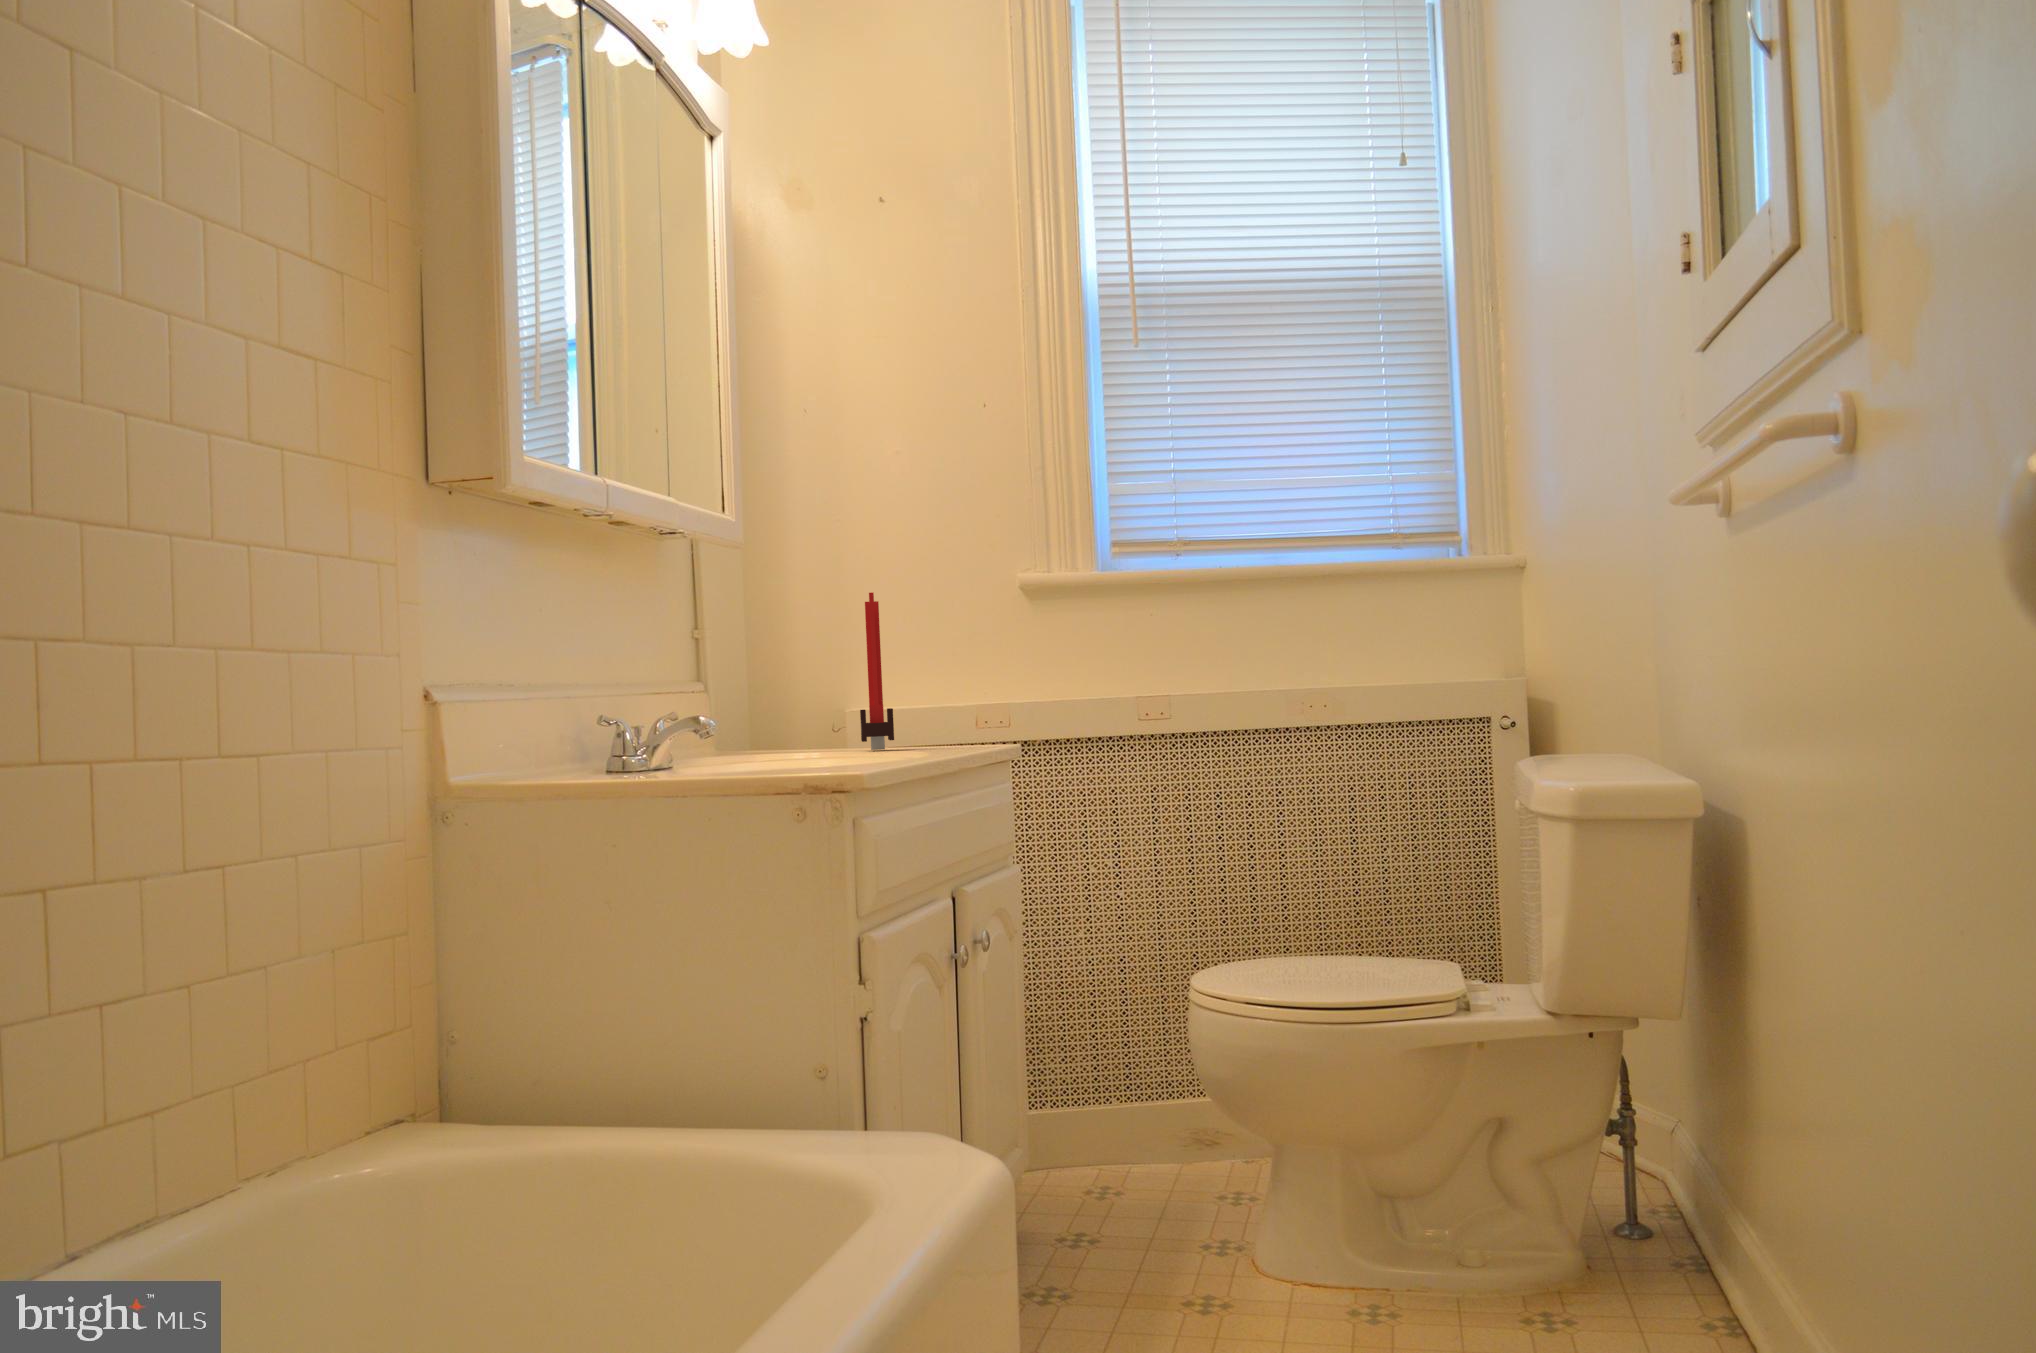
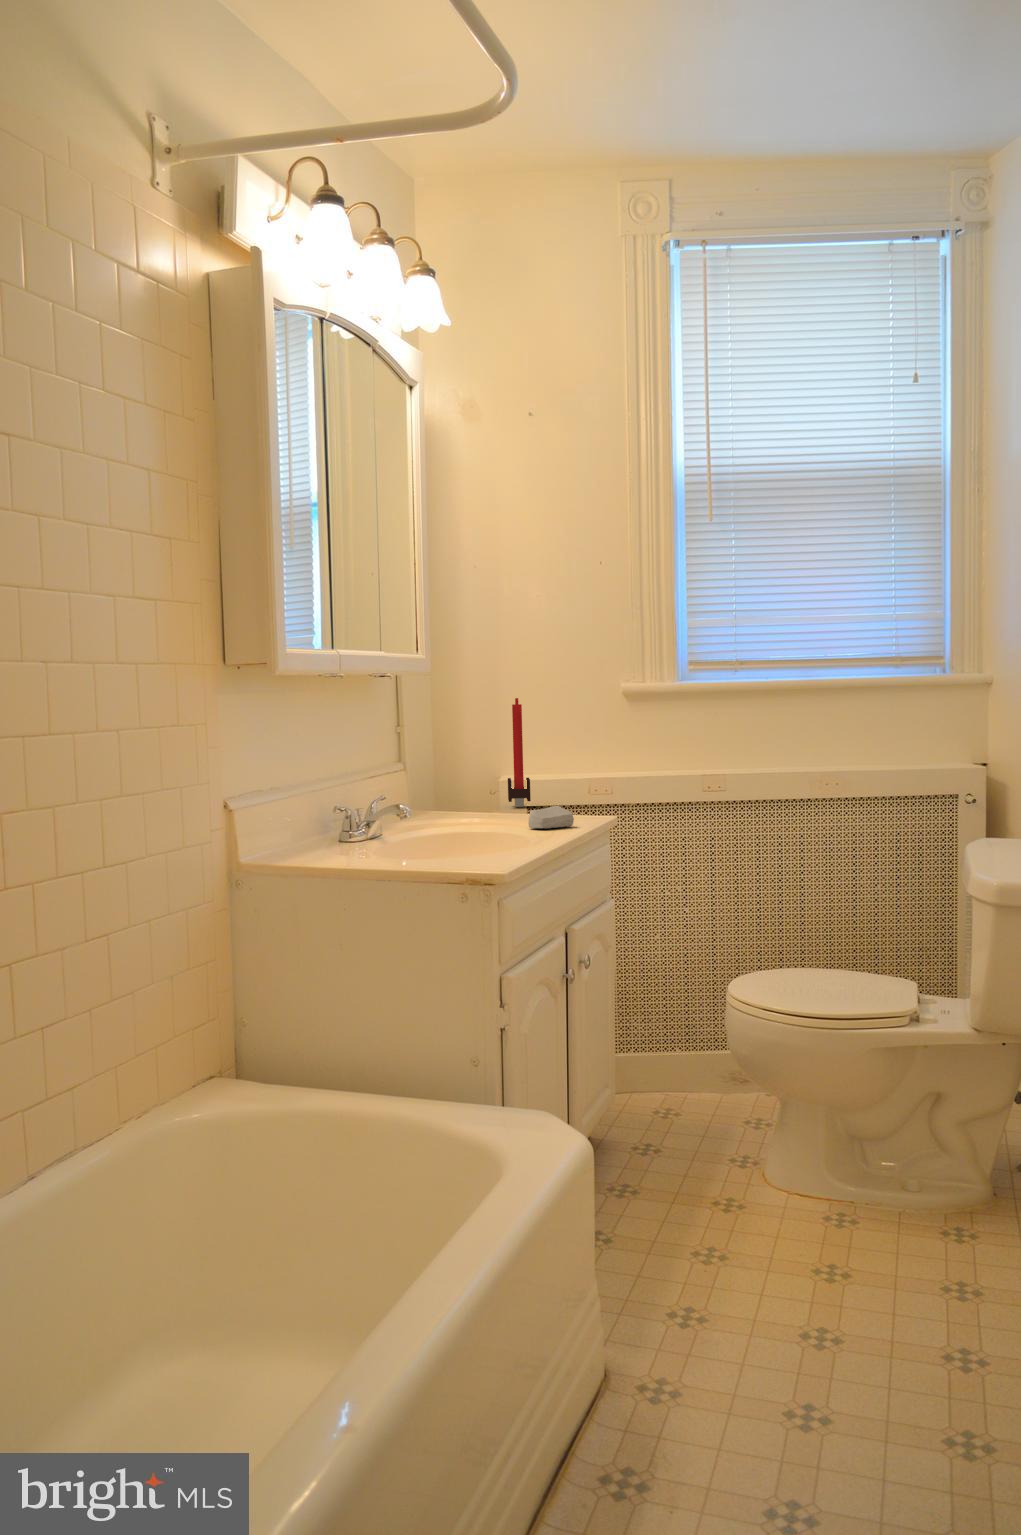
soap bar: none [894,728,961,758] -> present [528,806,574,828]

